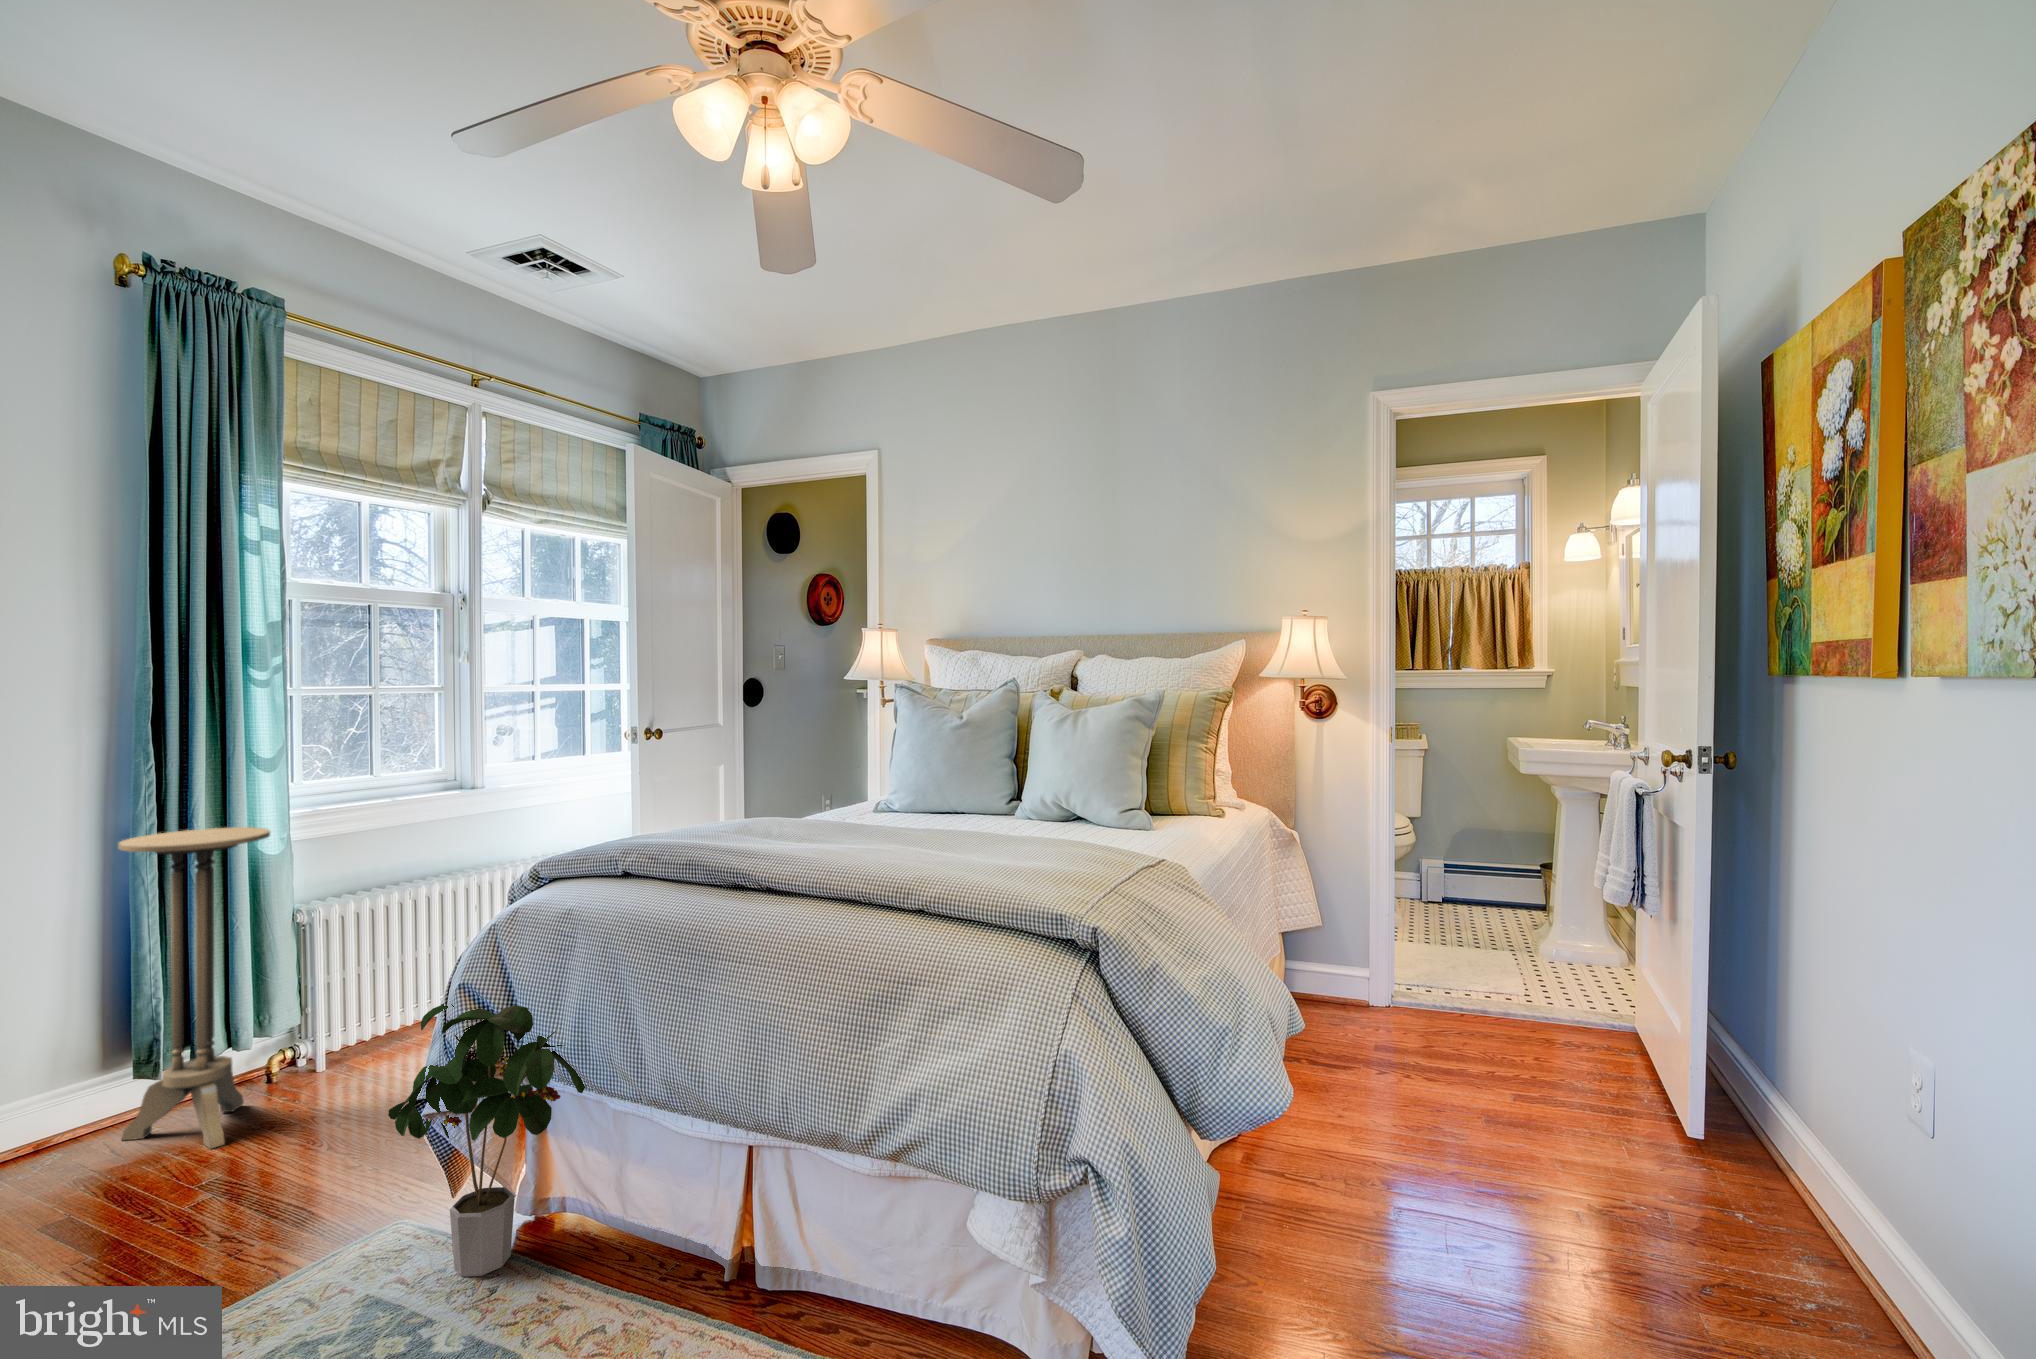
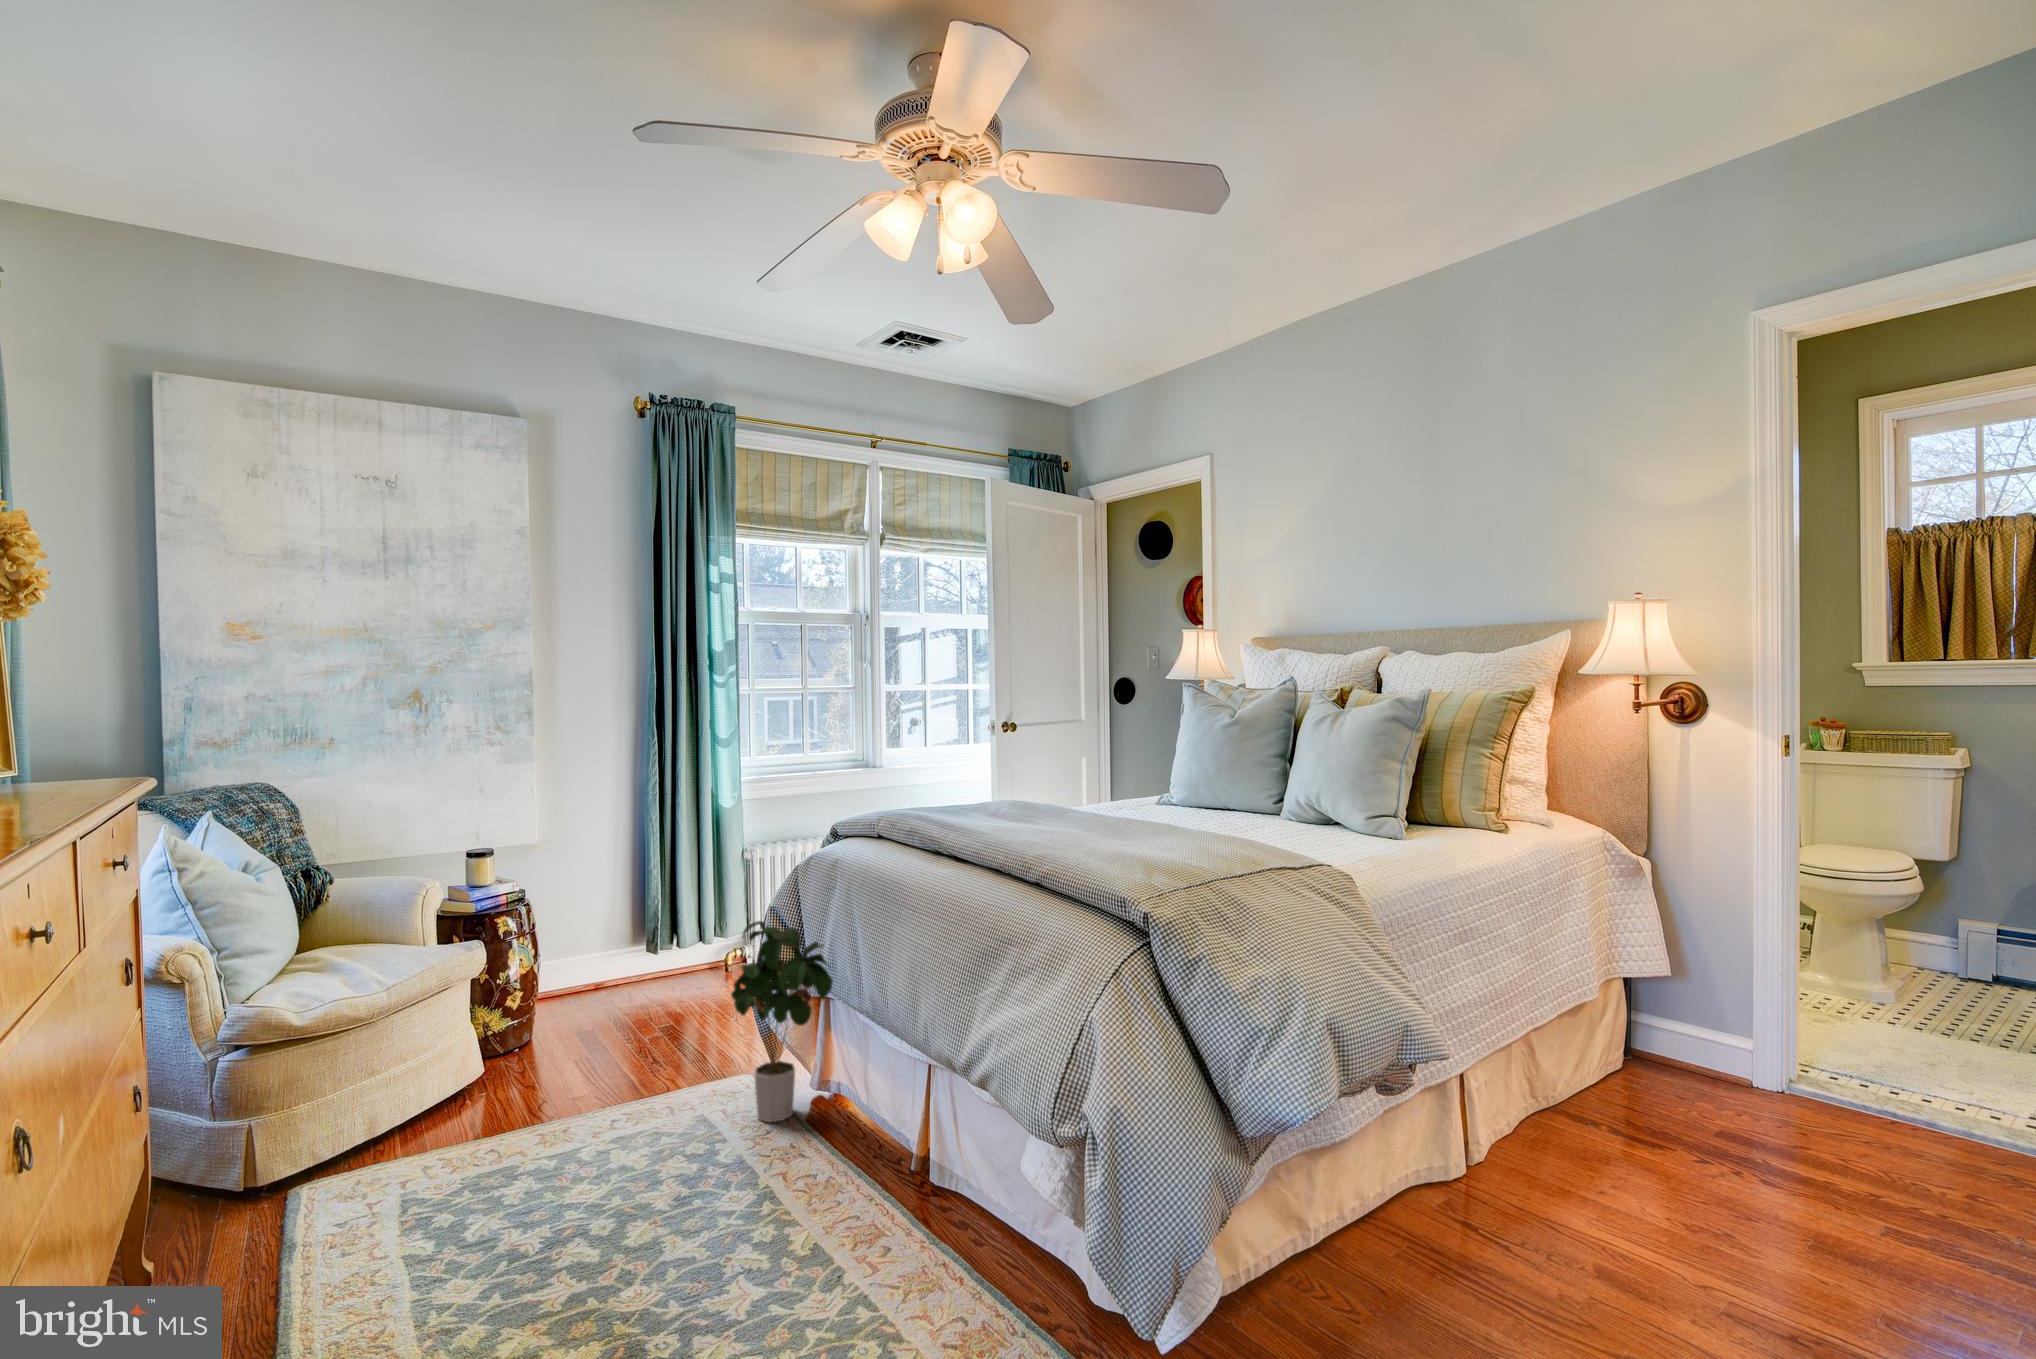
side table: present [118,827,270,1149] -> none [631,787,716,1009]

